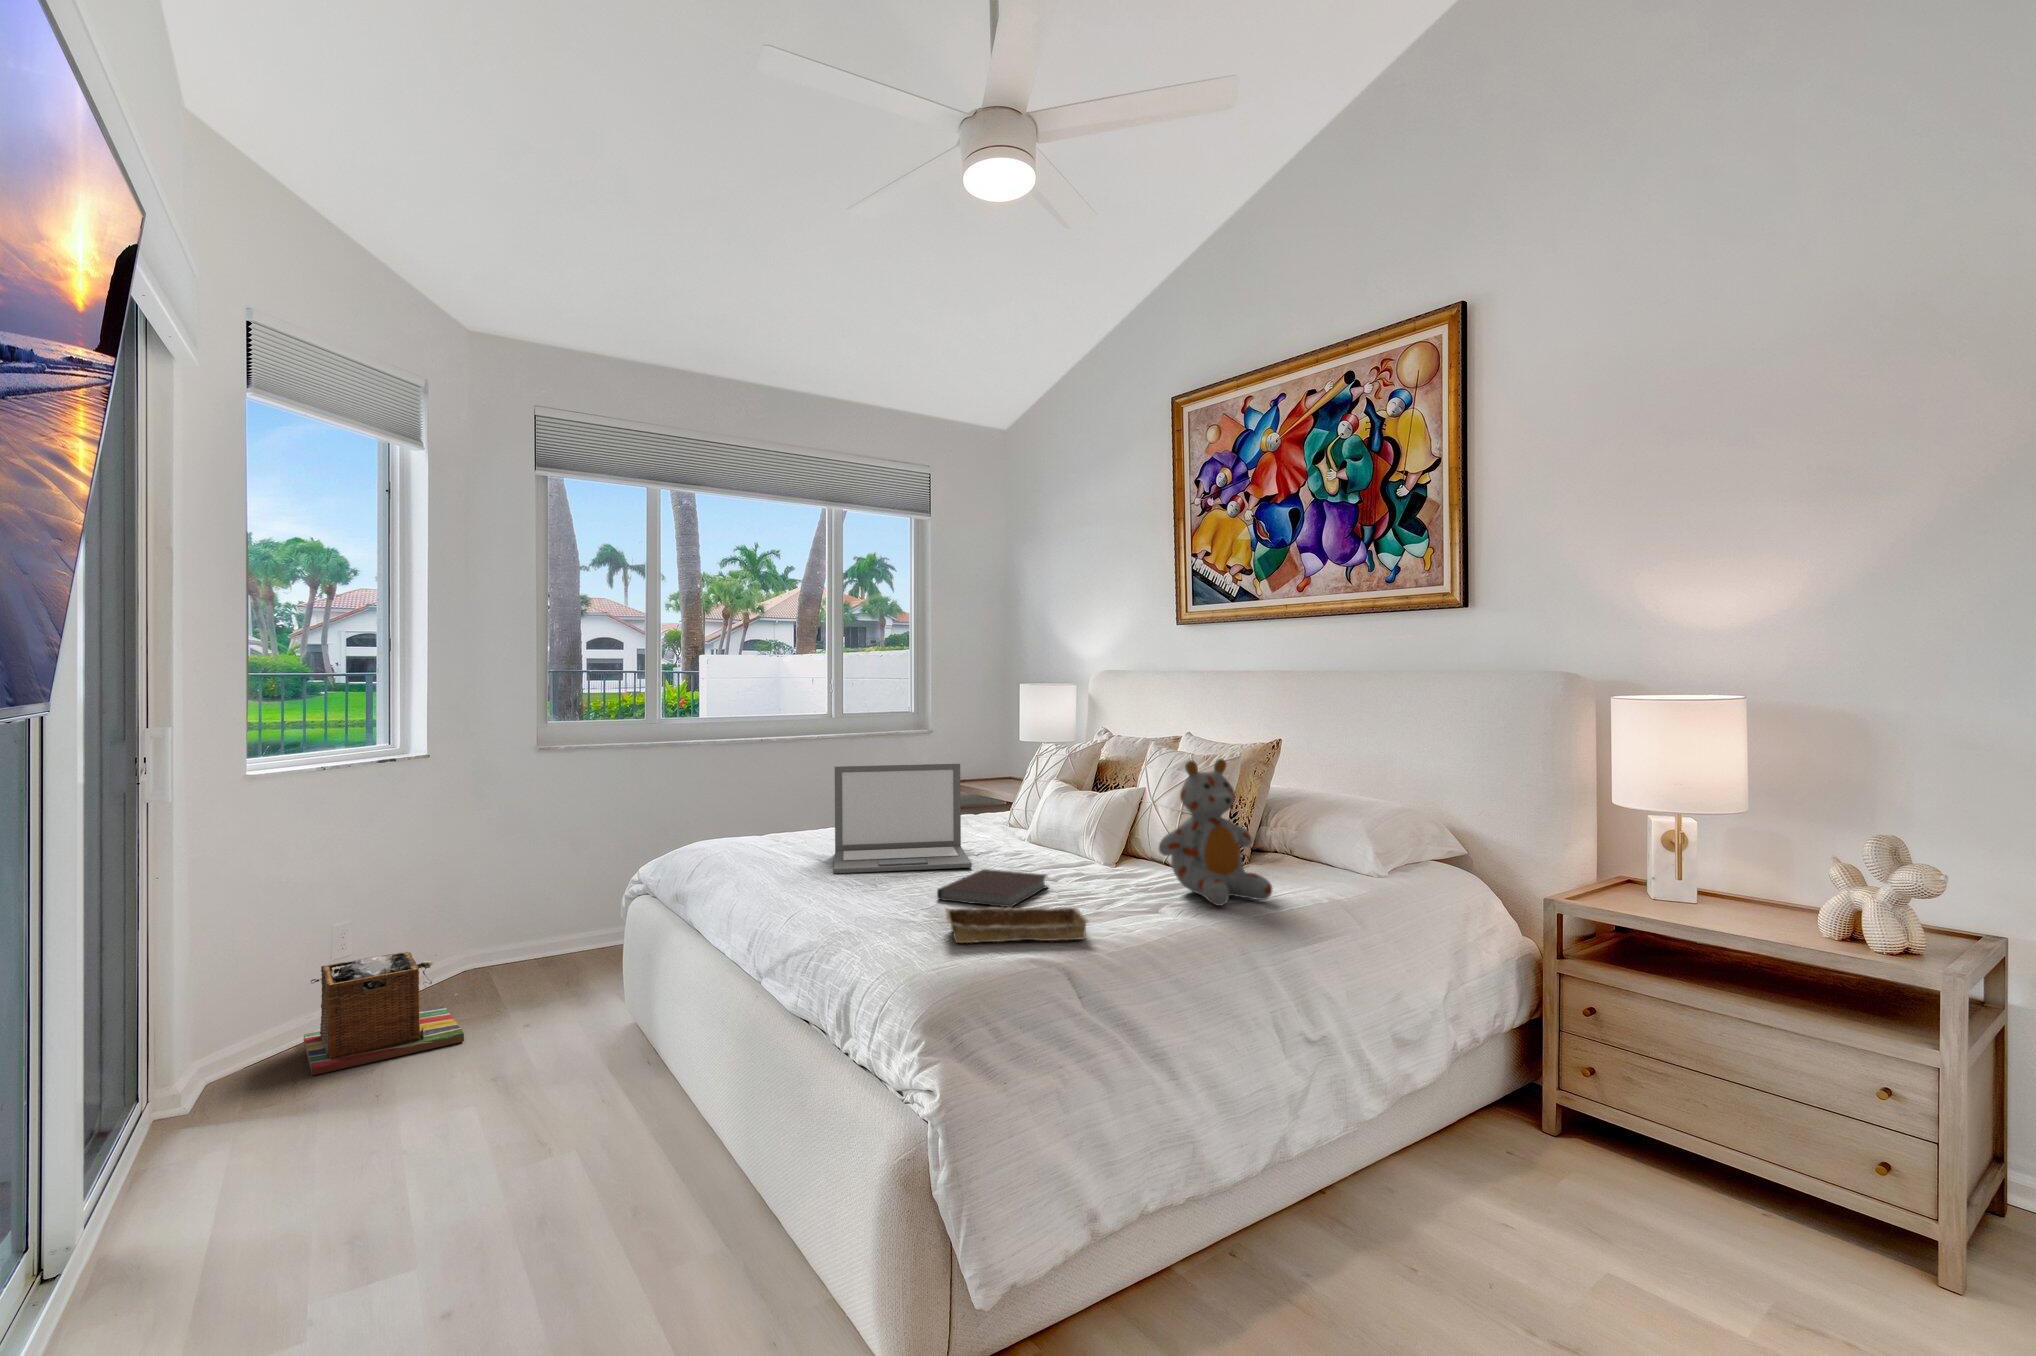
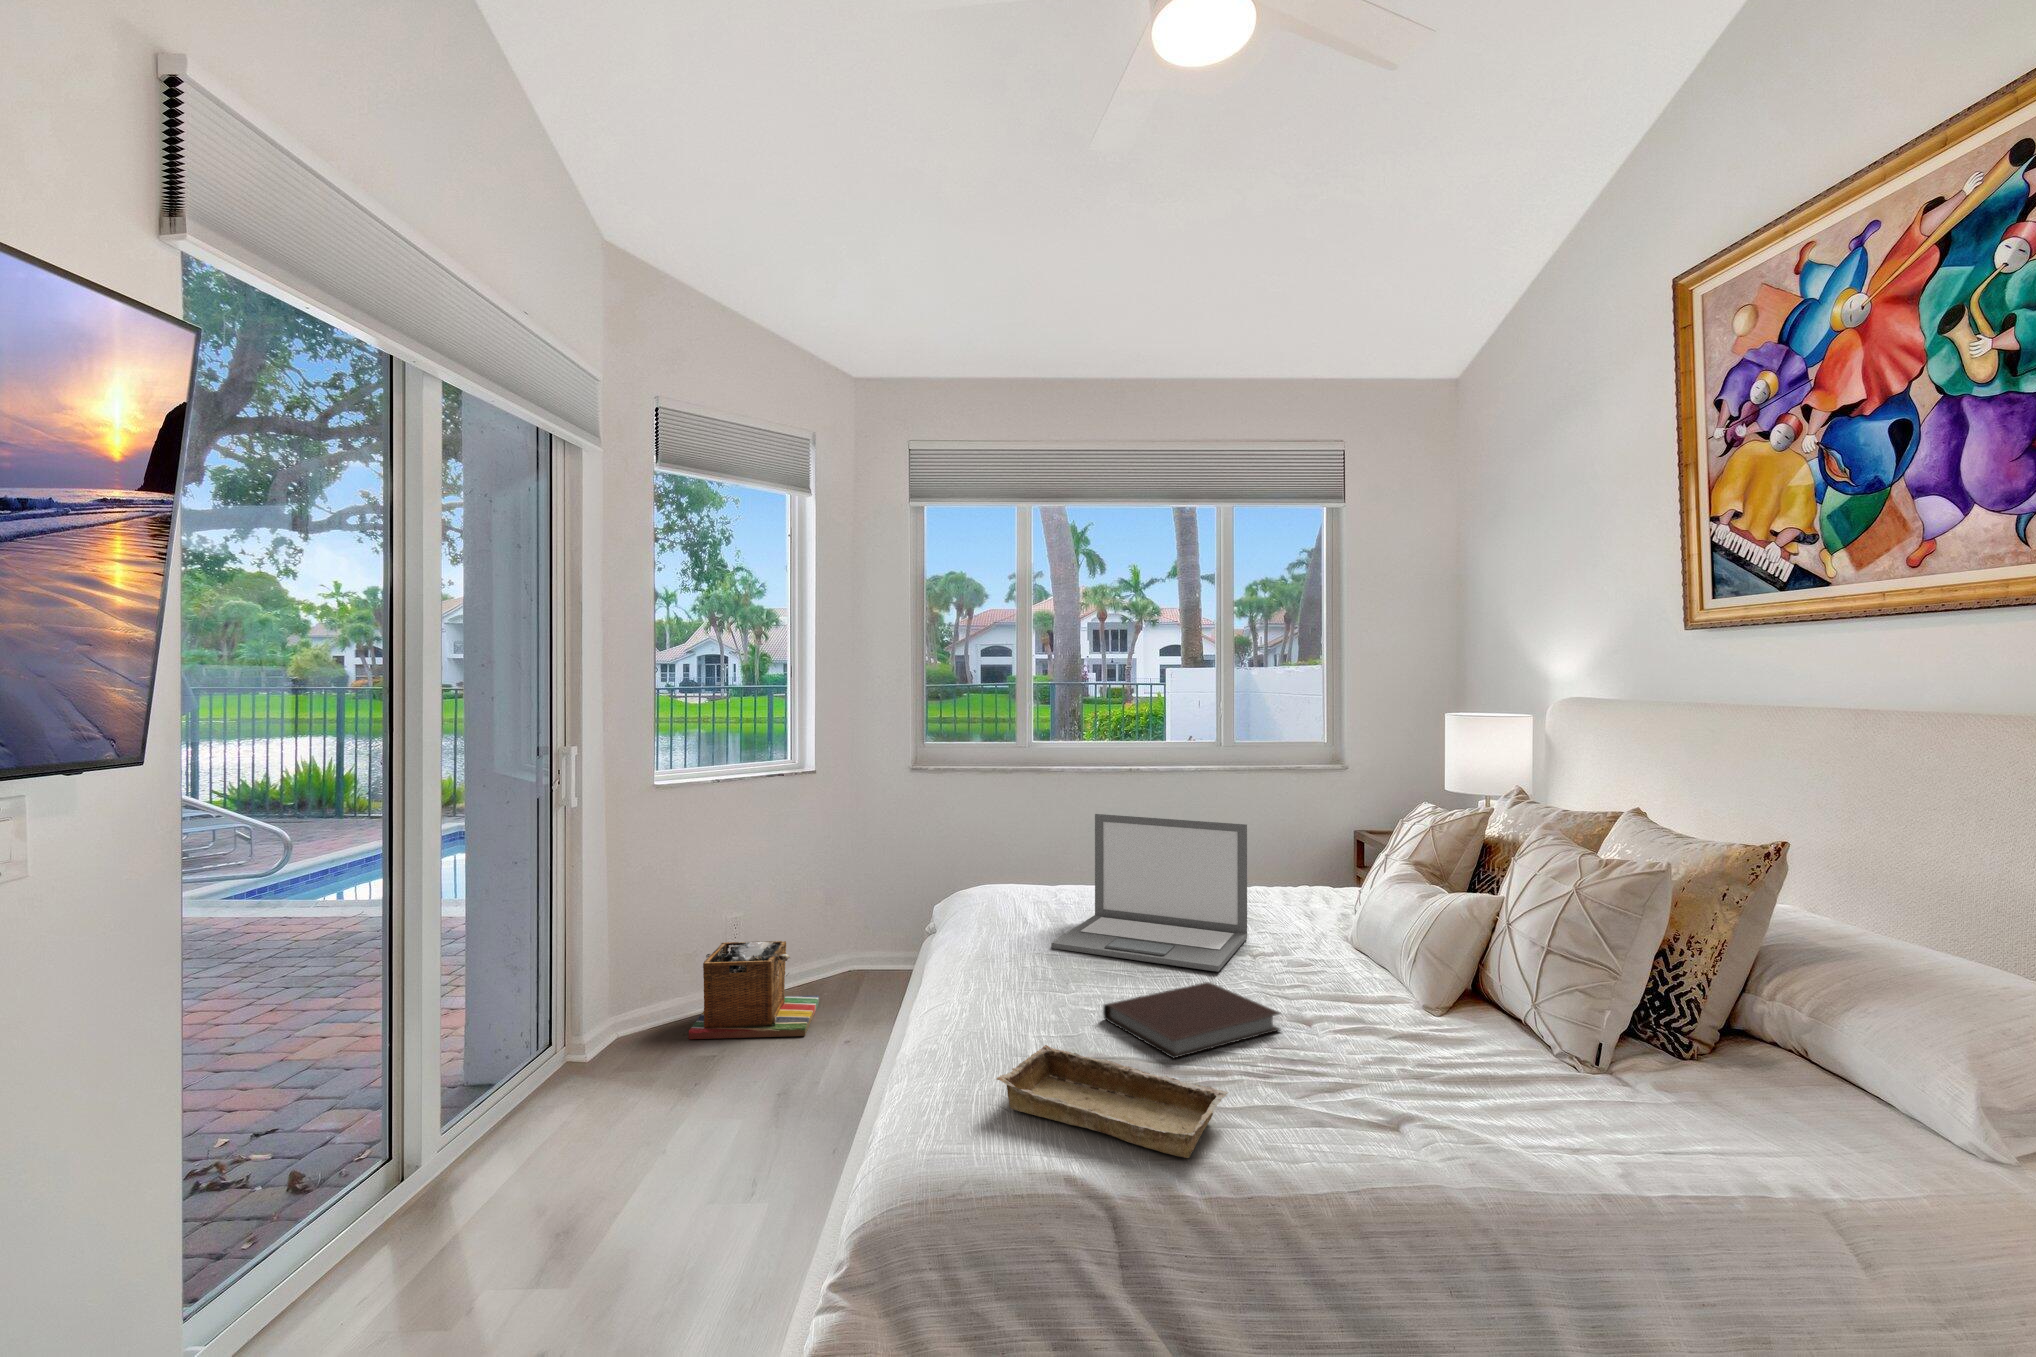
stuffed bear: present [1159,759,1273,906] -> none [1432,874,1651,1160]

